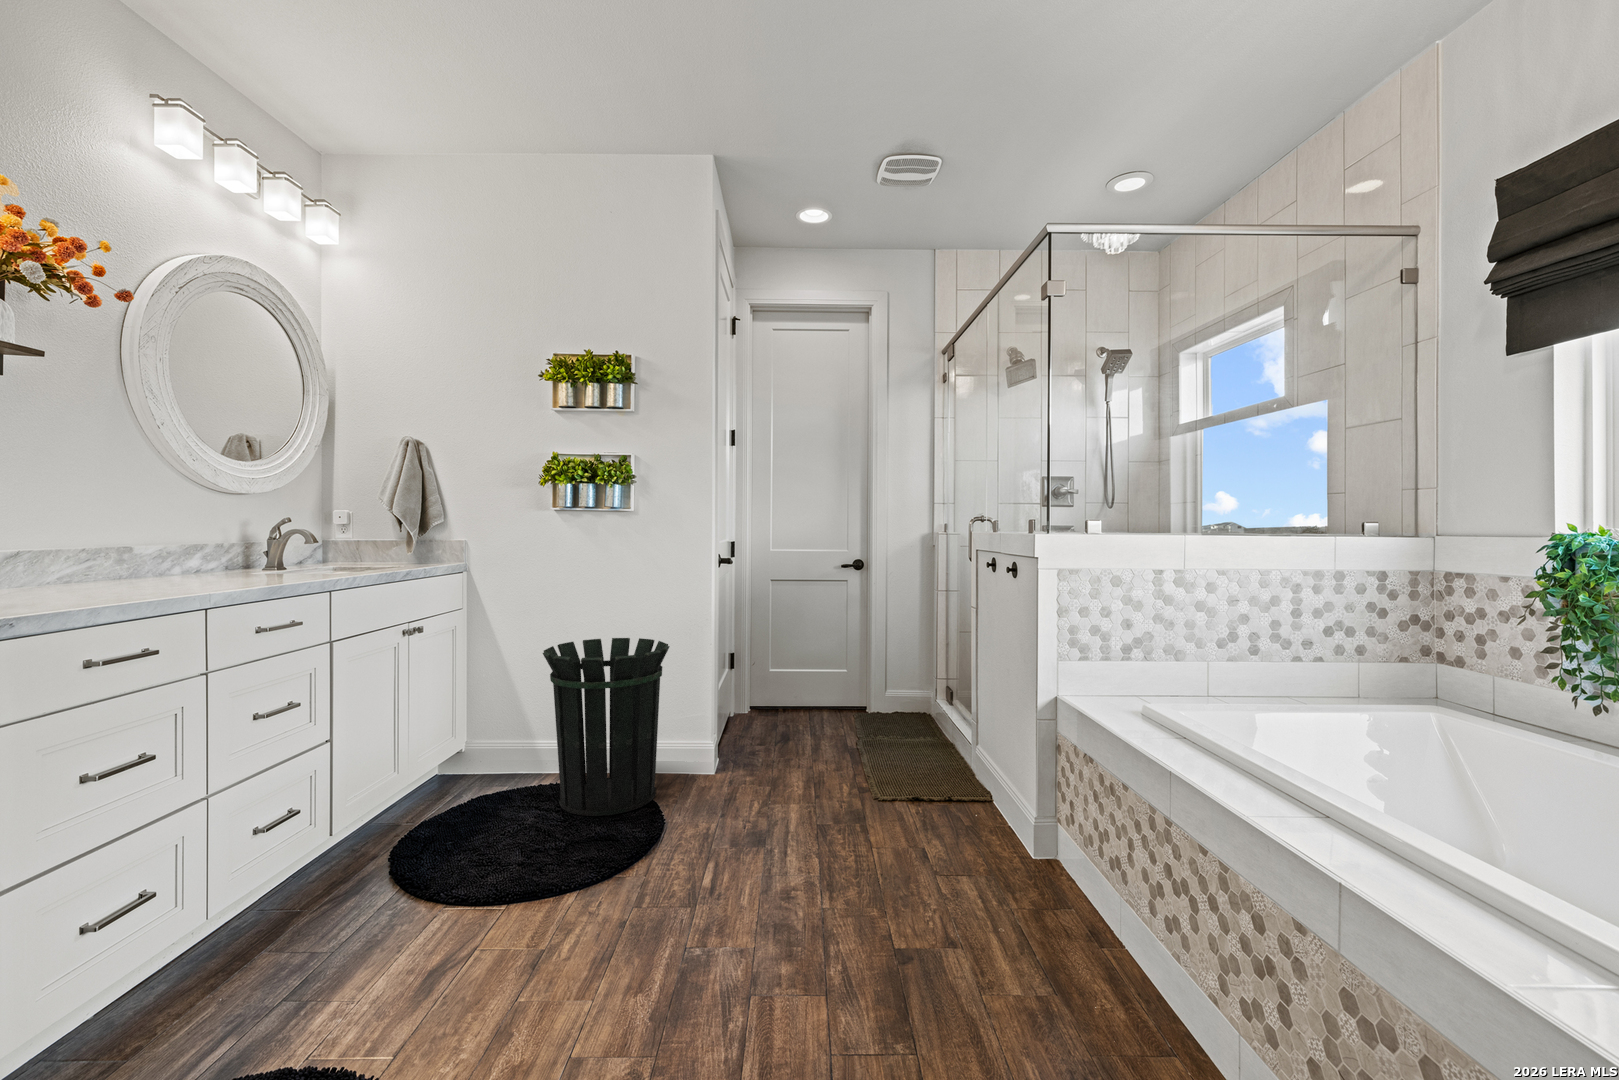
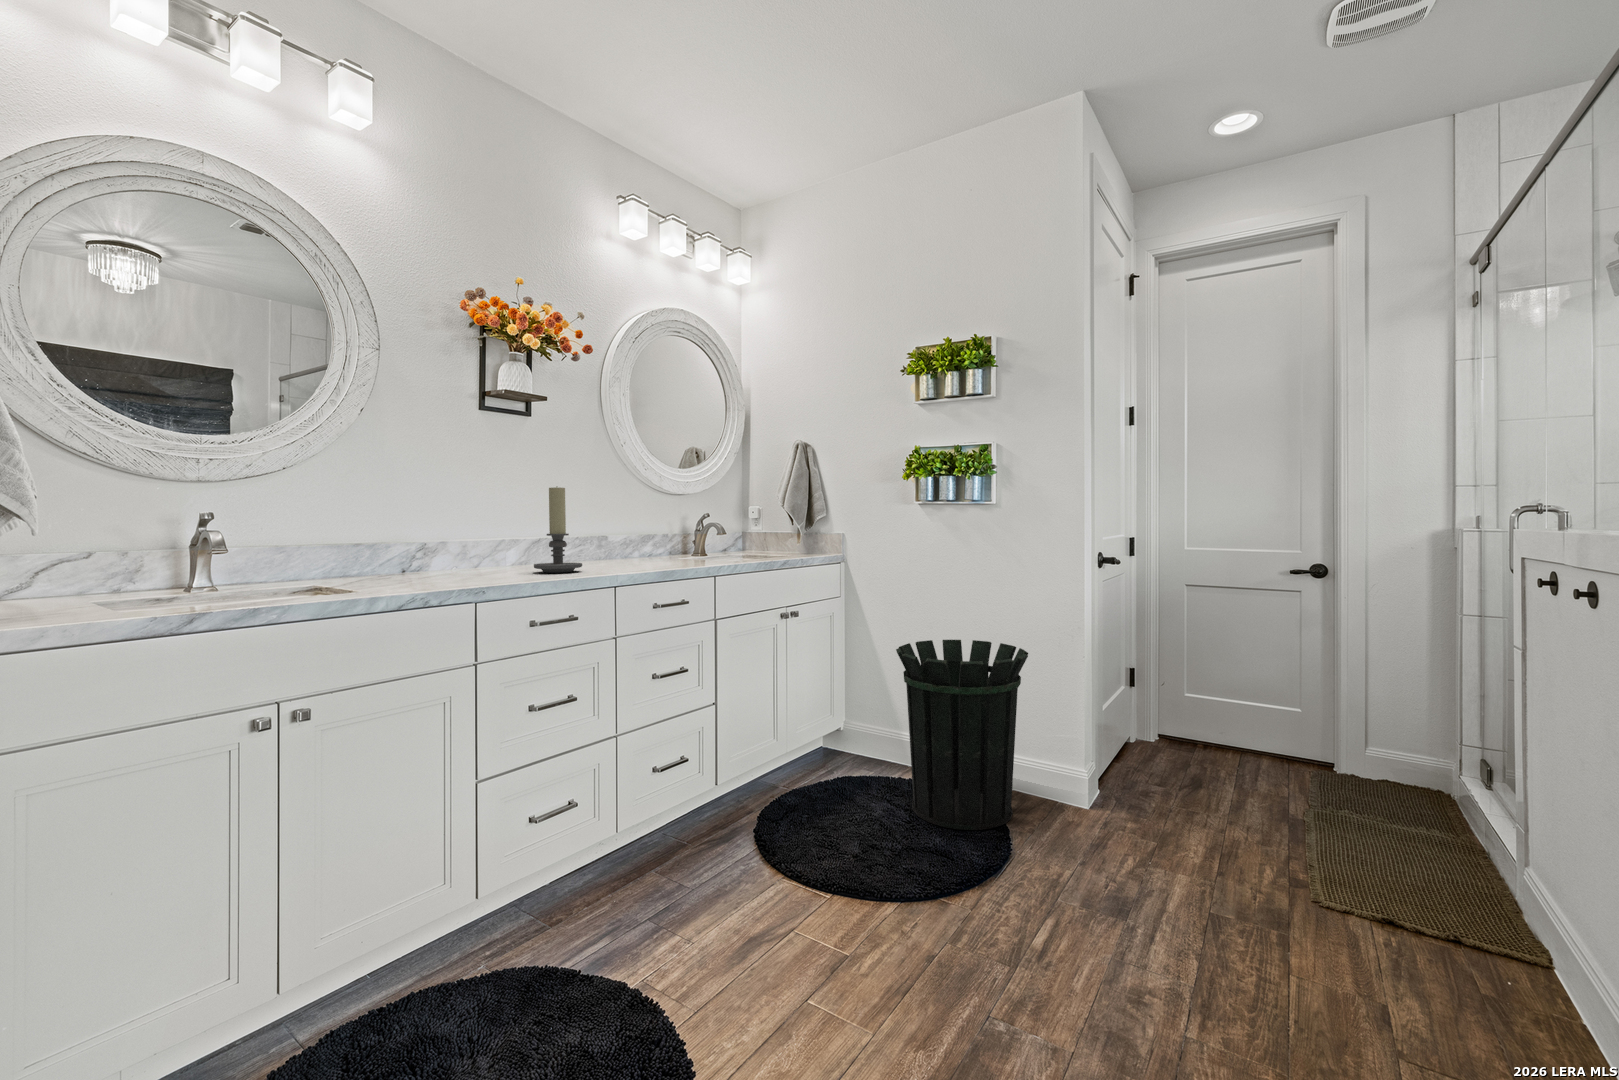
candle holder: none [48,475,137,592] -> present [534,487,582,573]

